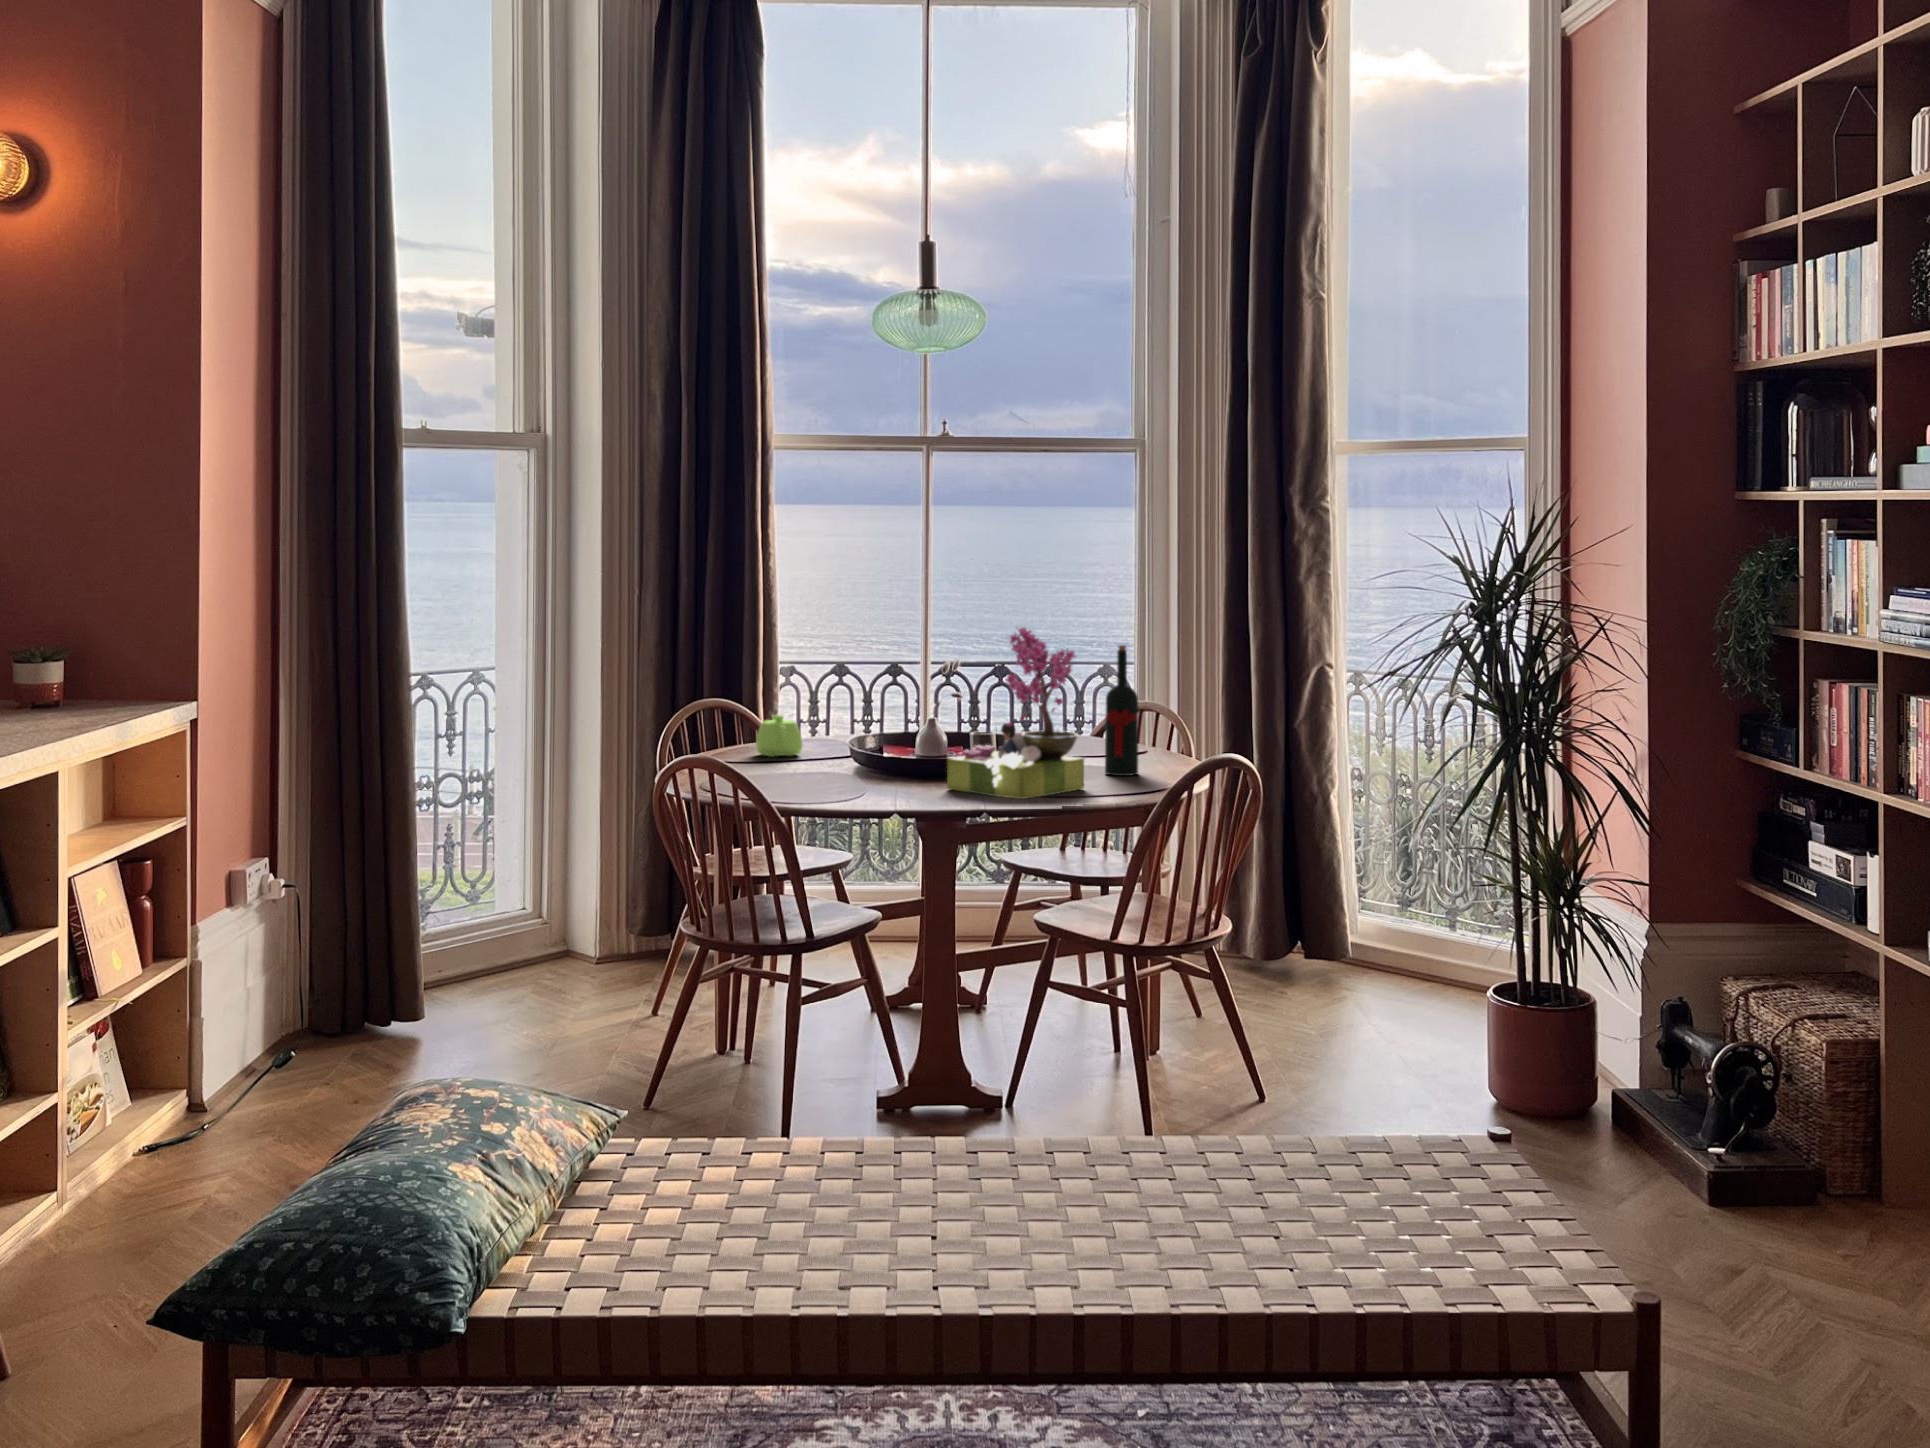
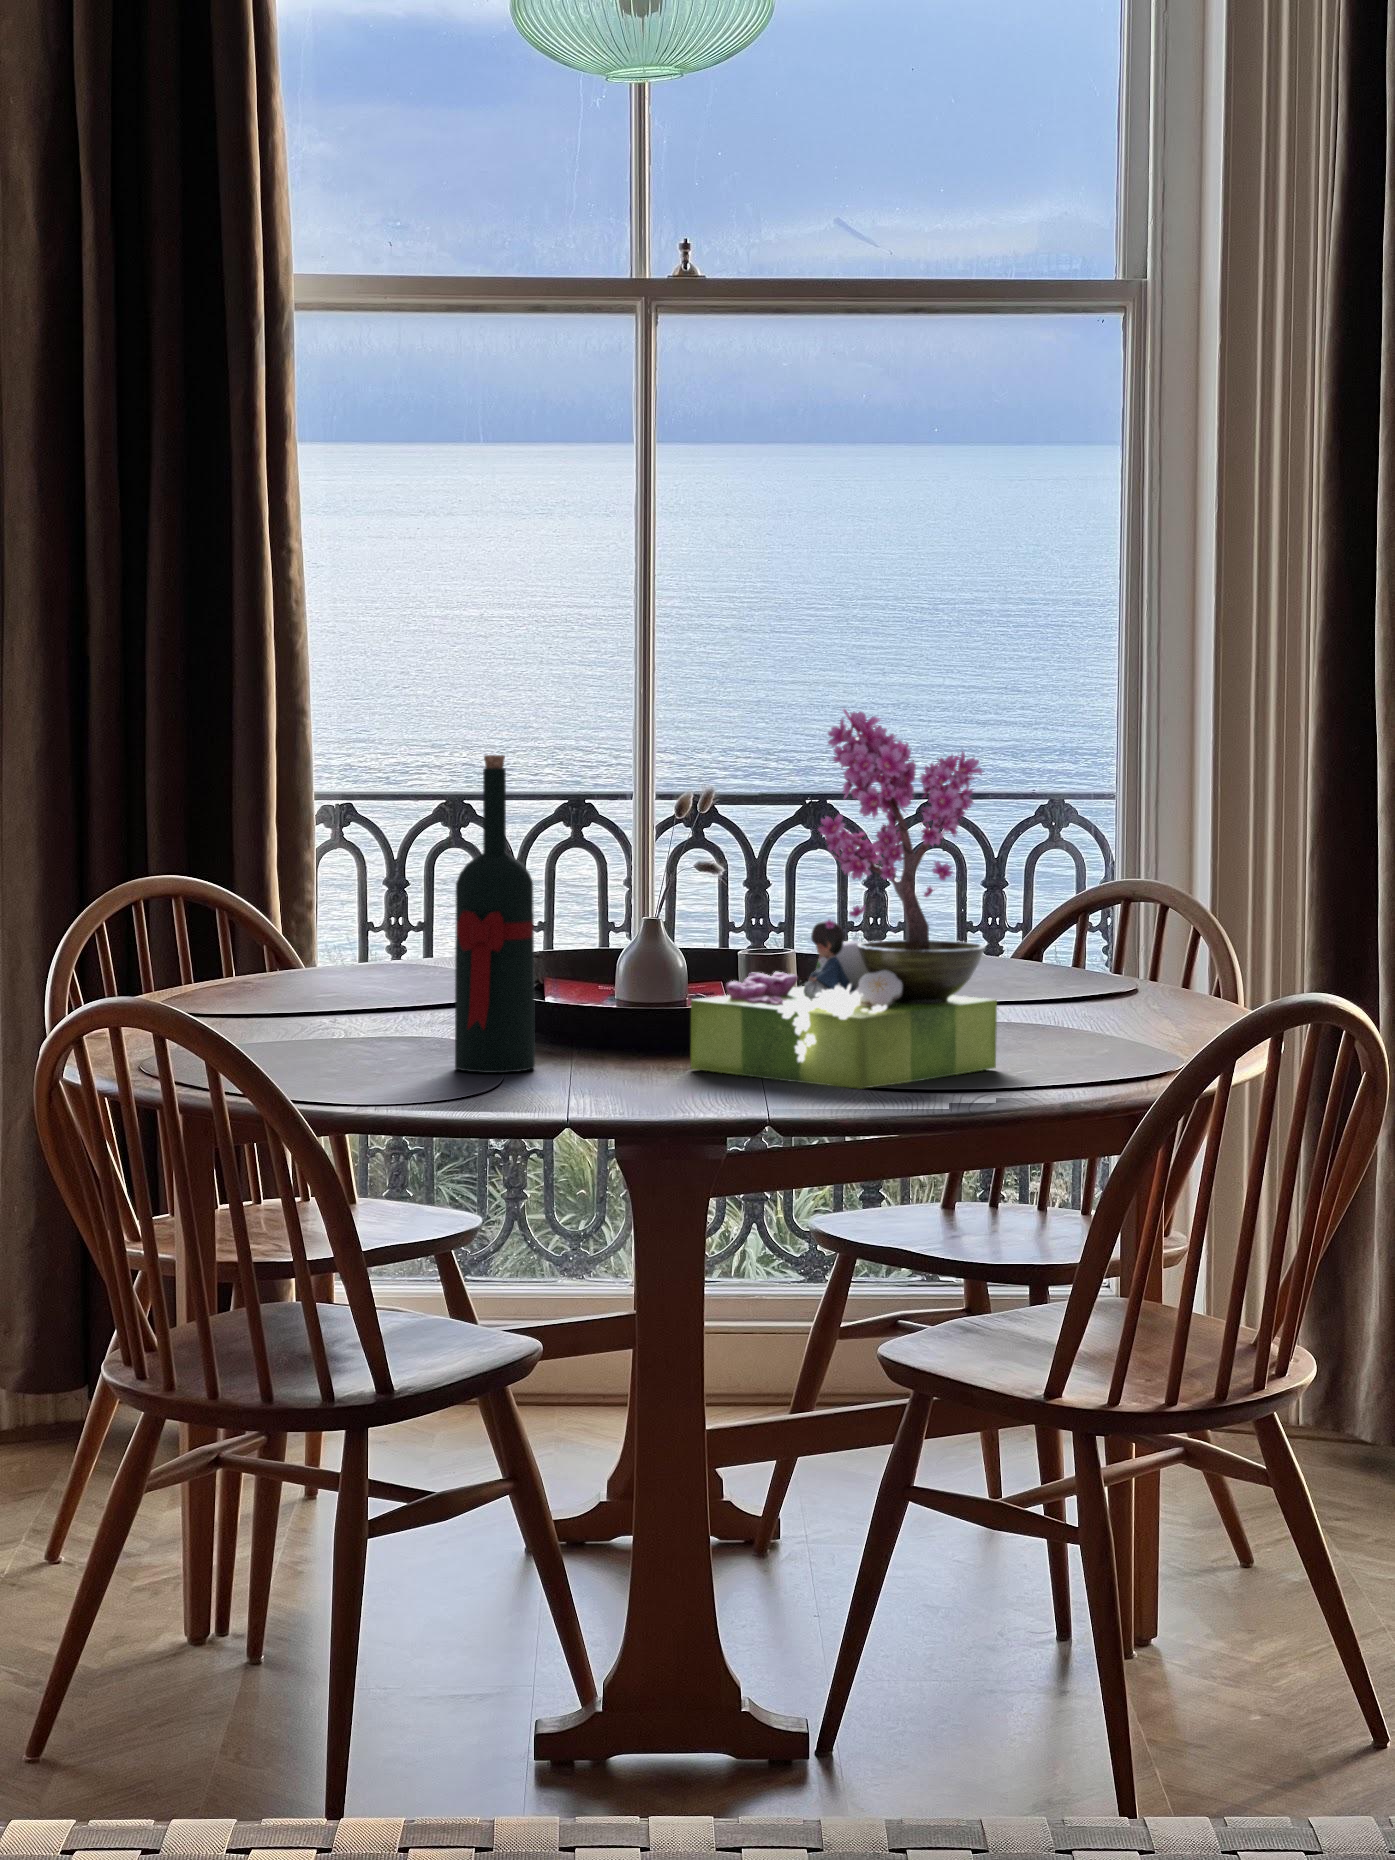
wine bottle: present [1105,645,1138,776] -> present [455,755,535,1073]
teapot: present [756,715,802,757] -> none [278,923,376,1009]

